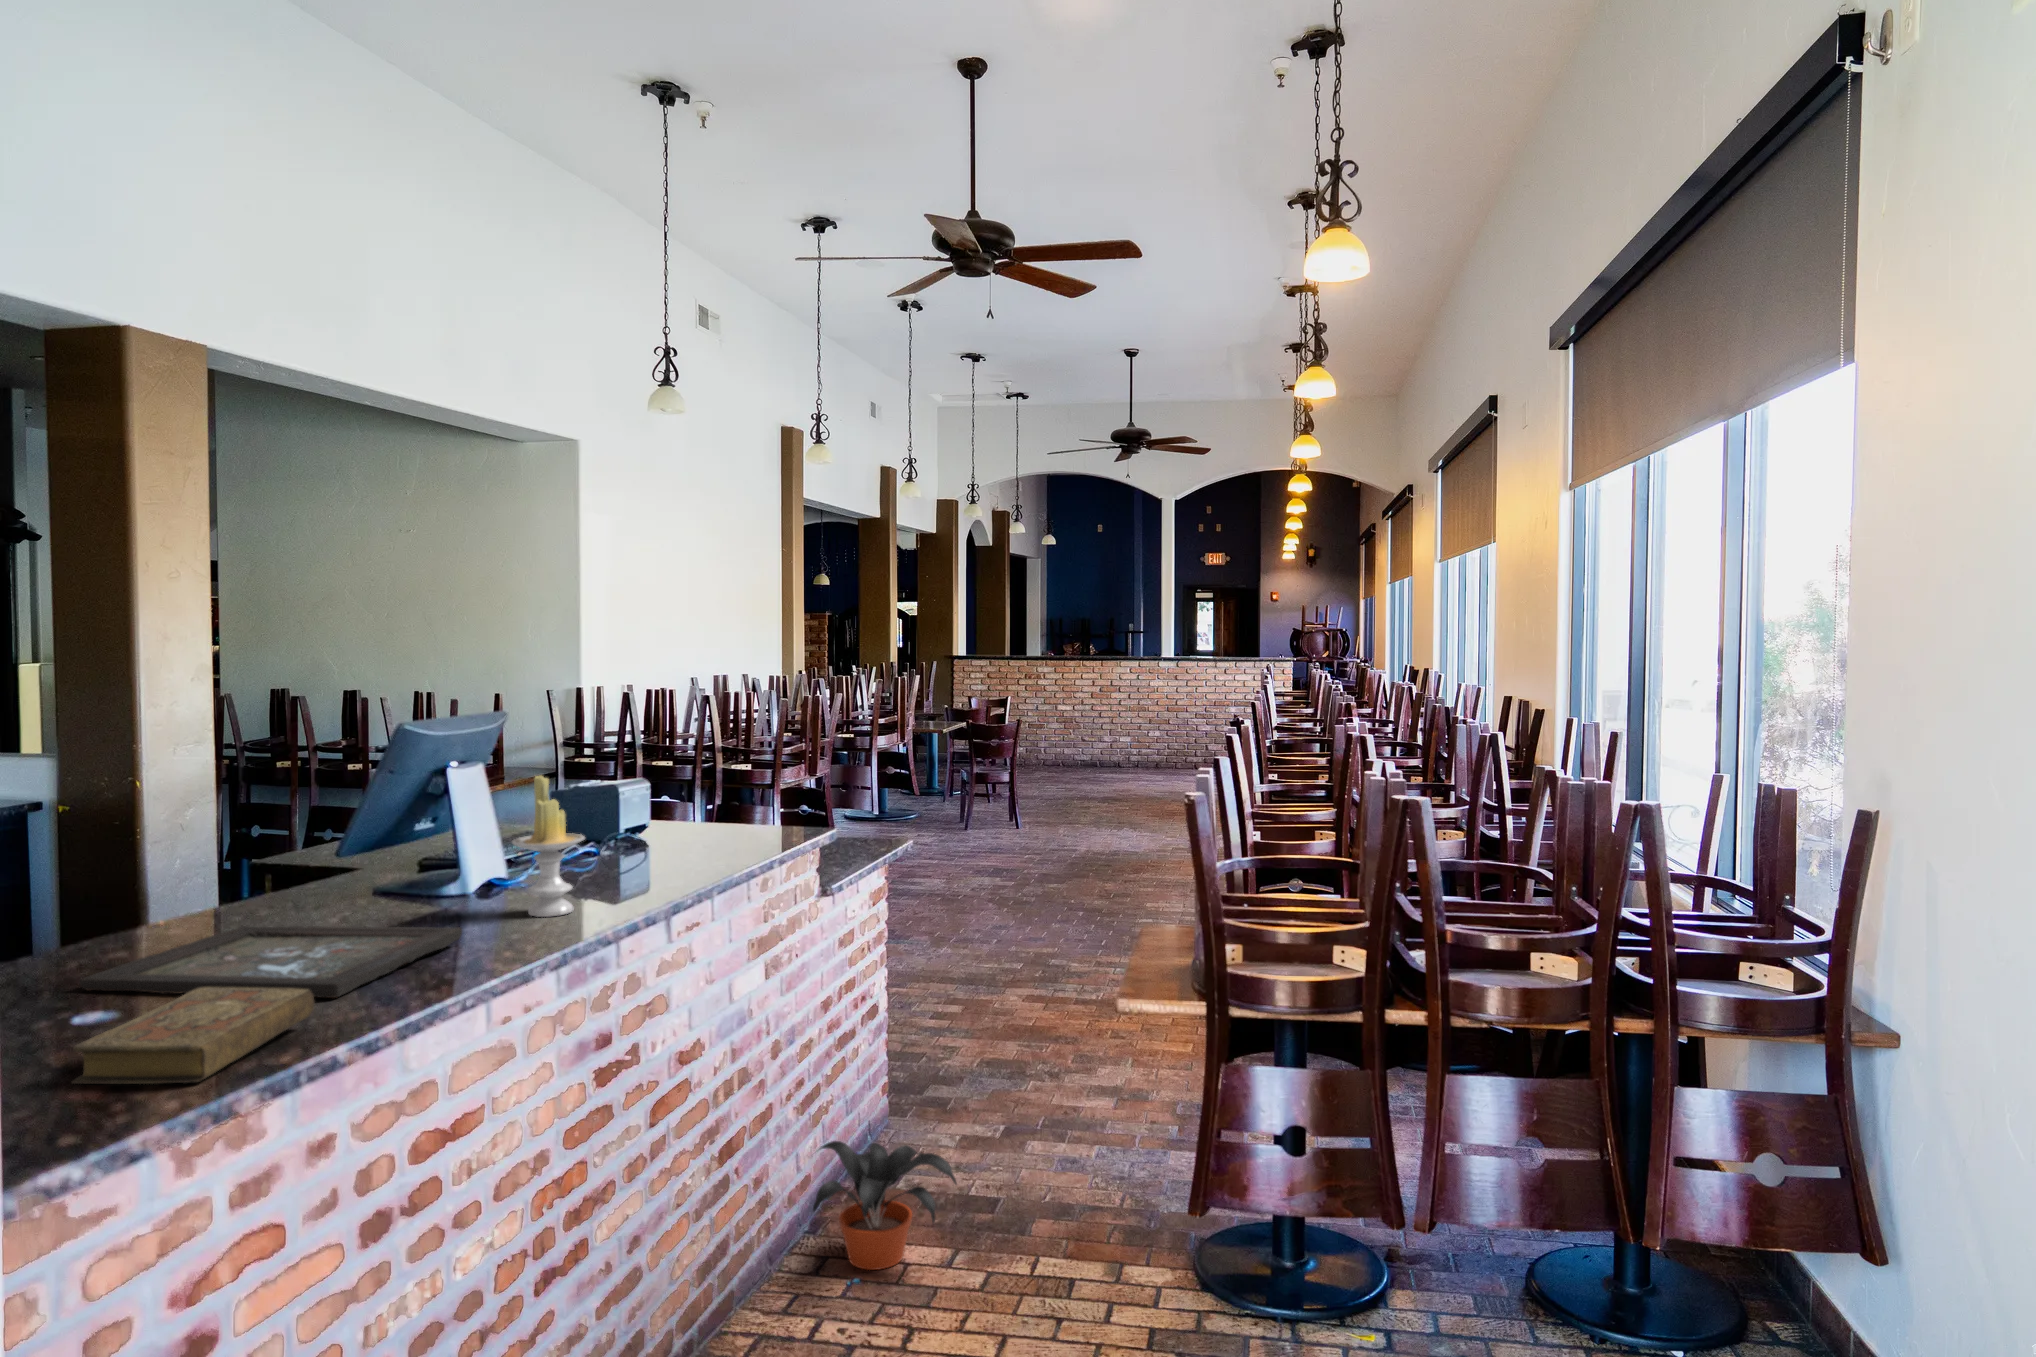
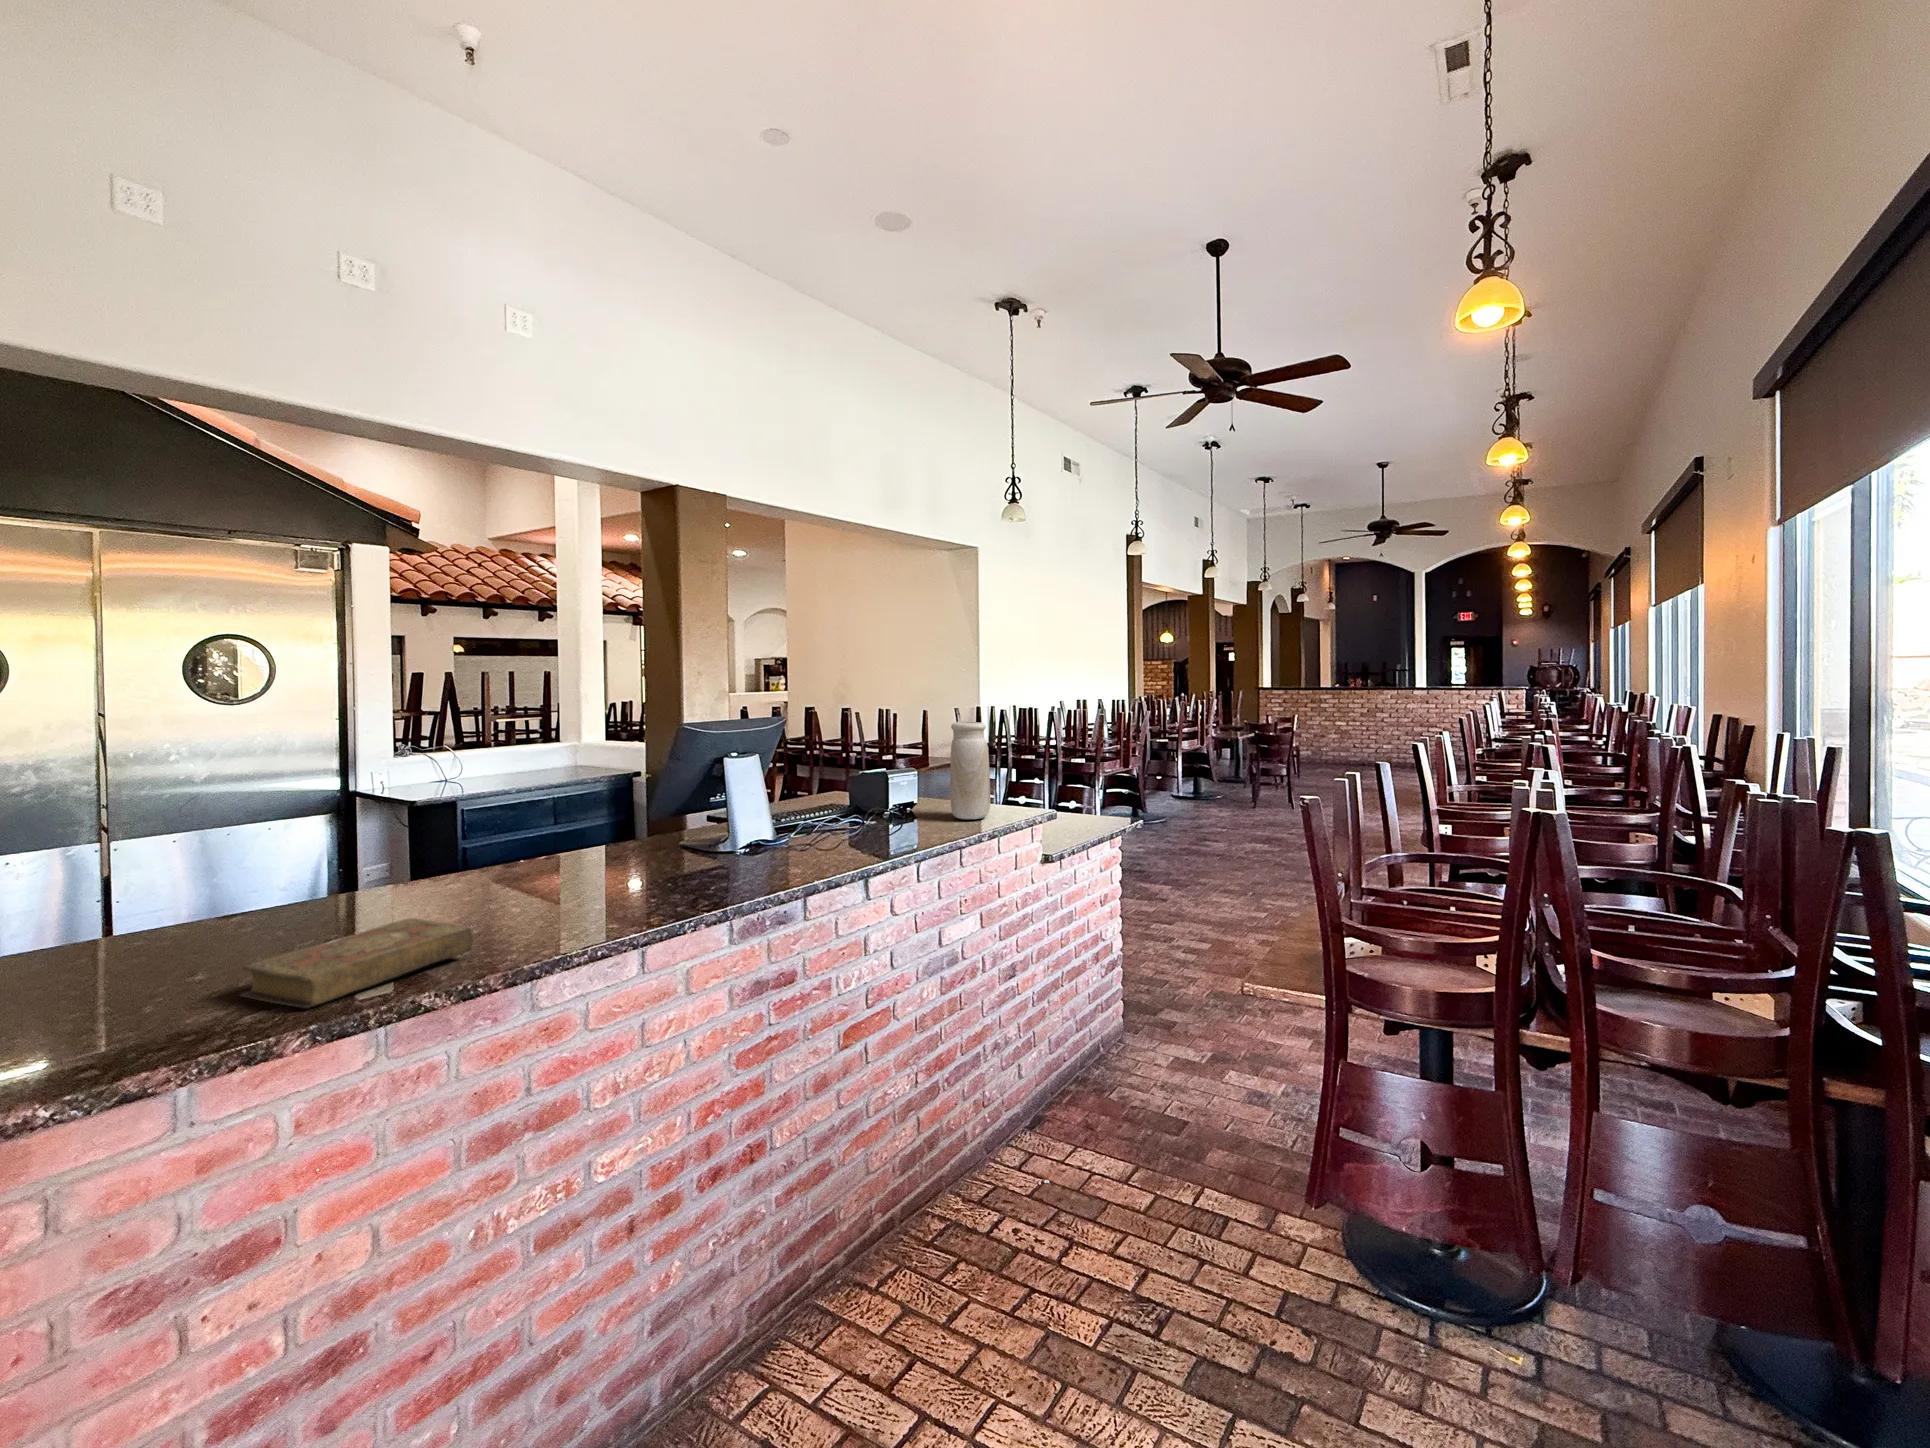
vase: none [697,722,752,850] -> present [950,721,990,820]
candle: present [512,775,585,917] -> none [753,758,809,869]
tray: present [79,926,462,998] -> none [400,862,686,931]
potted plant: present [813,1141,957,1270] -> none [1011,1059,1132,1175]

